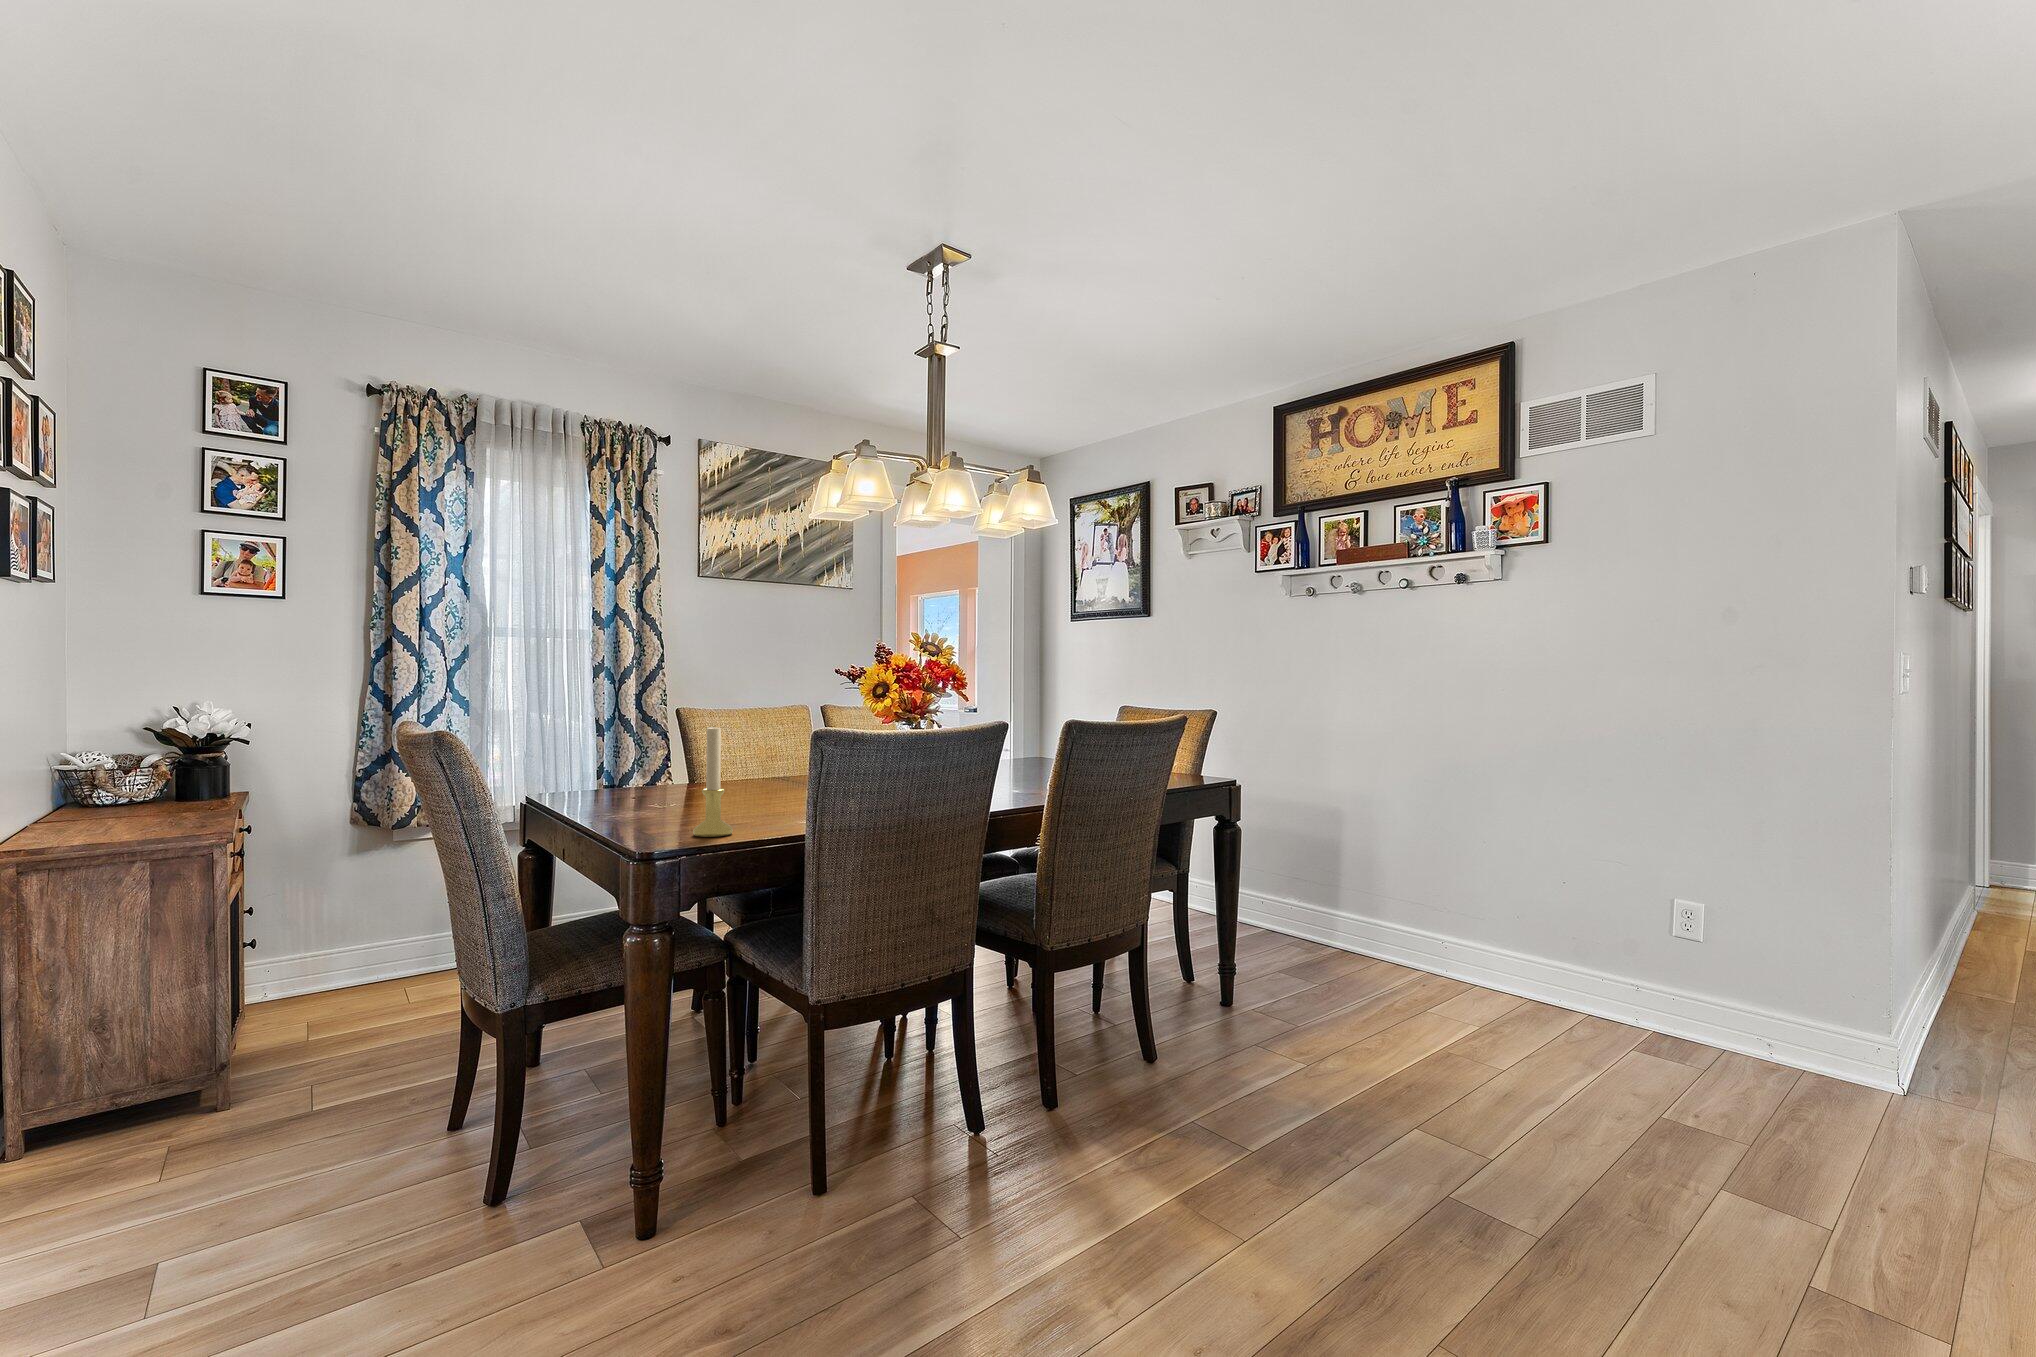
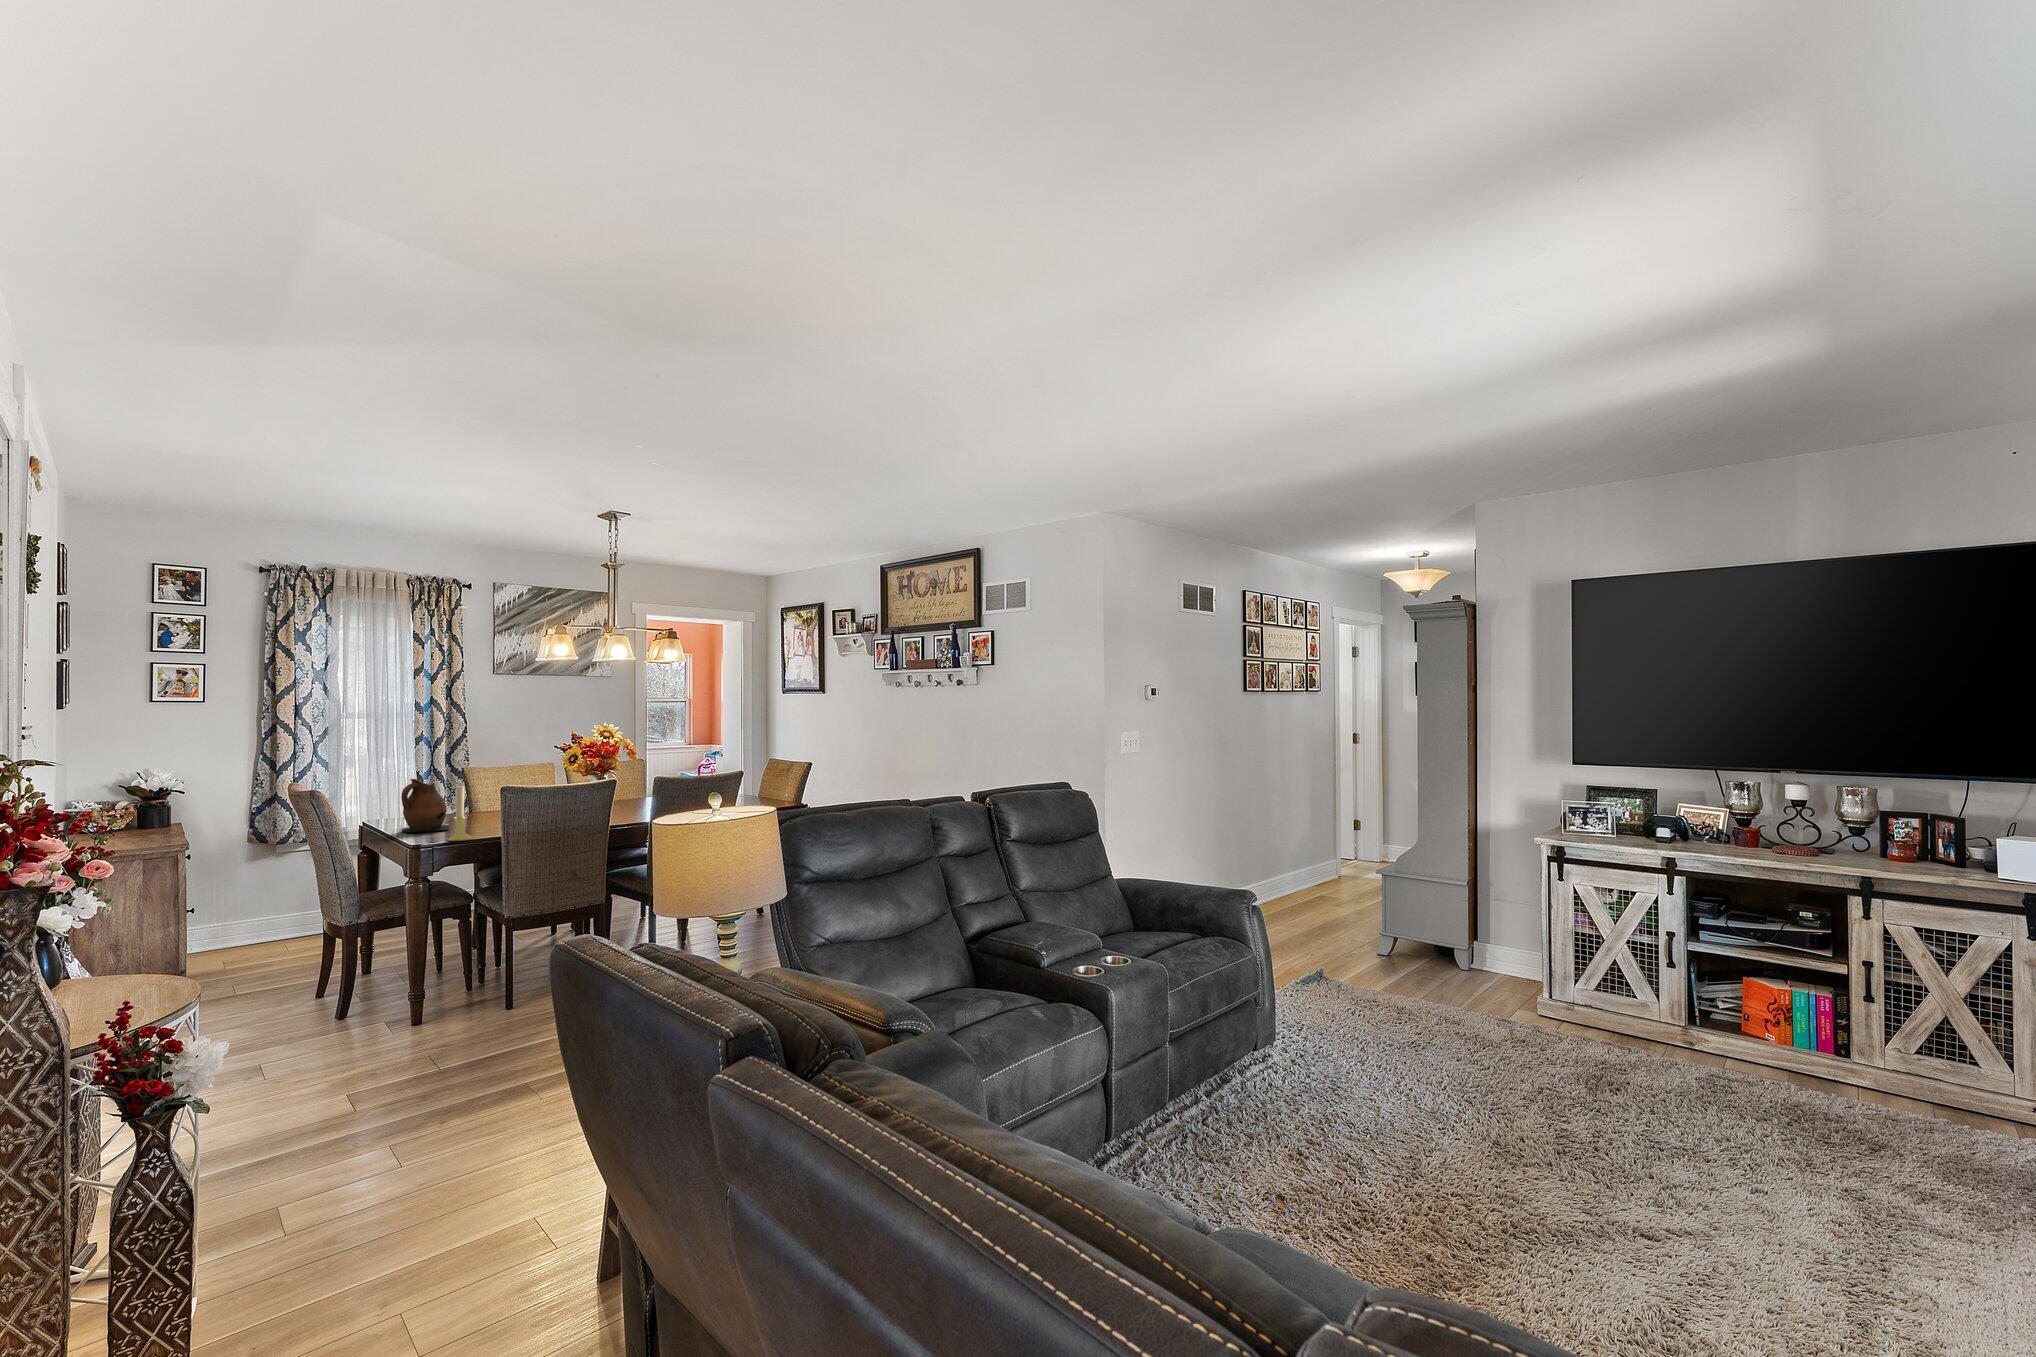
ceramic pitcher: none [592,716,680,815] -> present [401,779,449,832]

